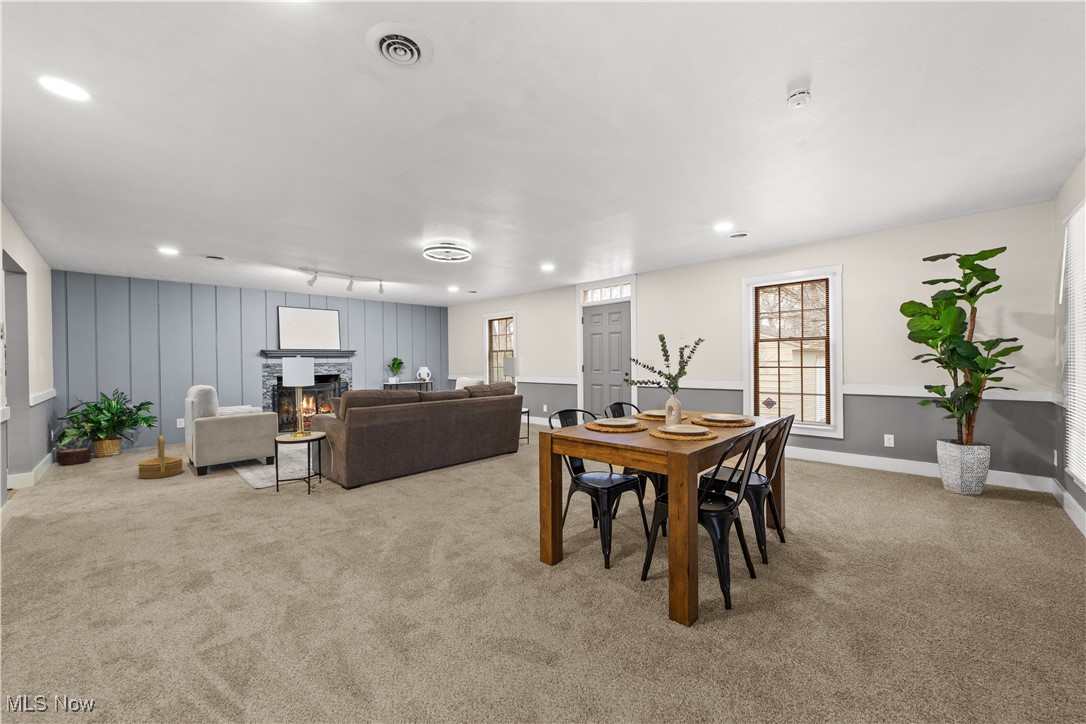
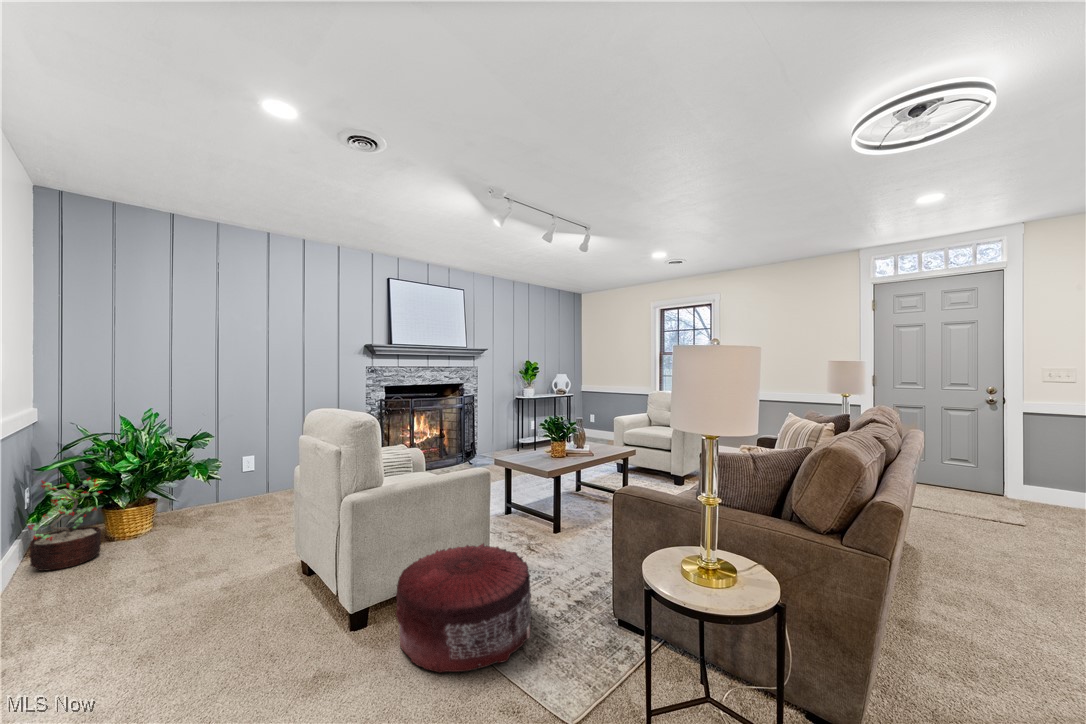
woven basket: present [138,435,183,478] -> none [211,522,305,639]
pouf: none [210,444,281,483] -> present [396,543,532,673]

